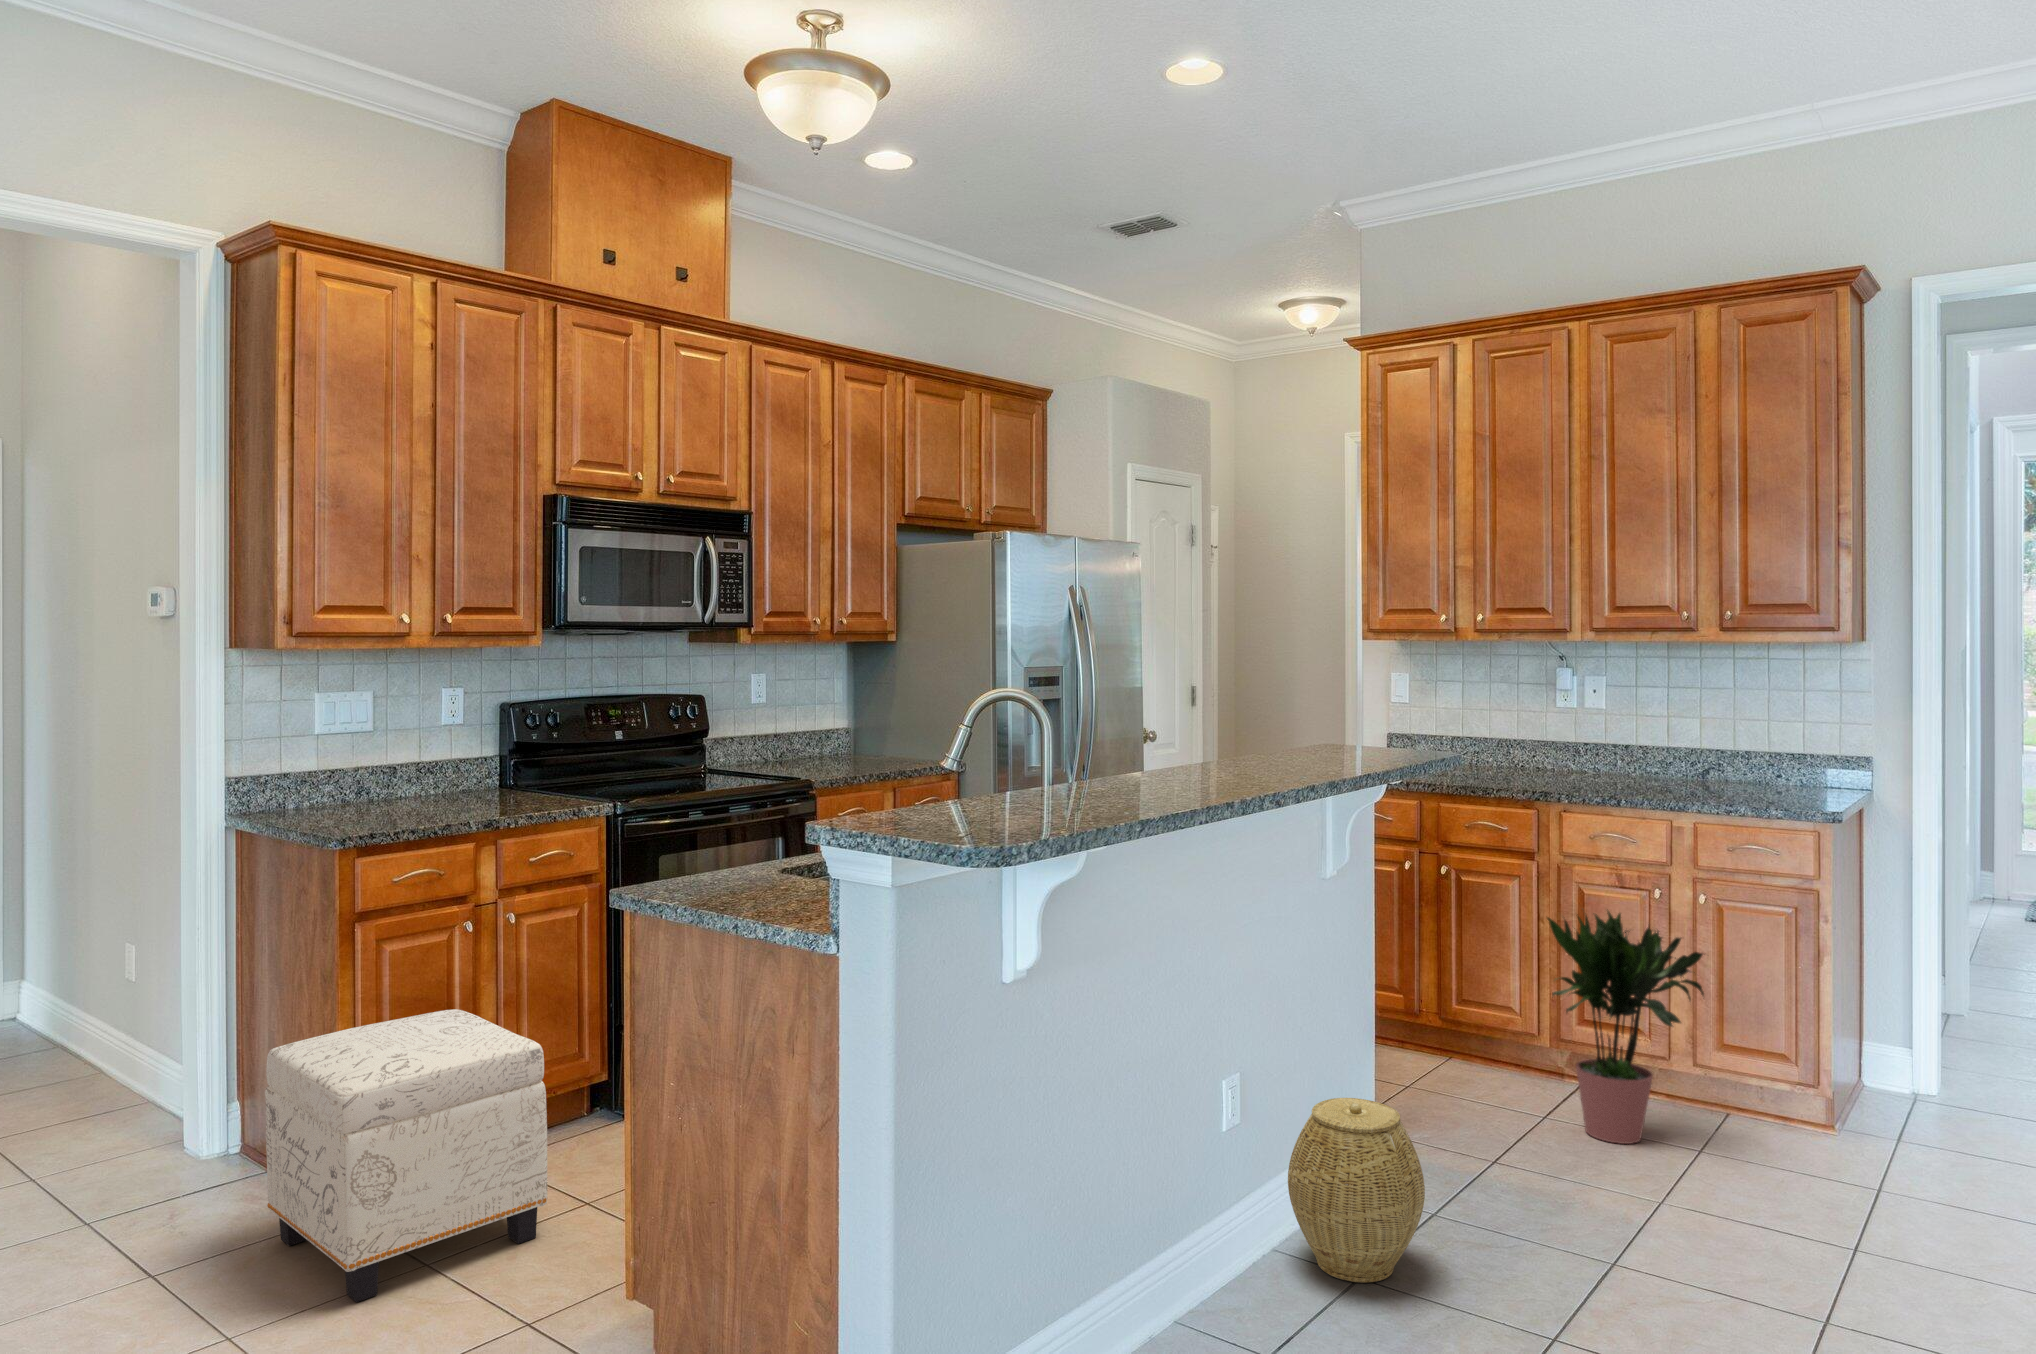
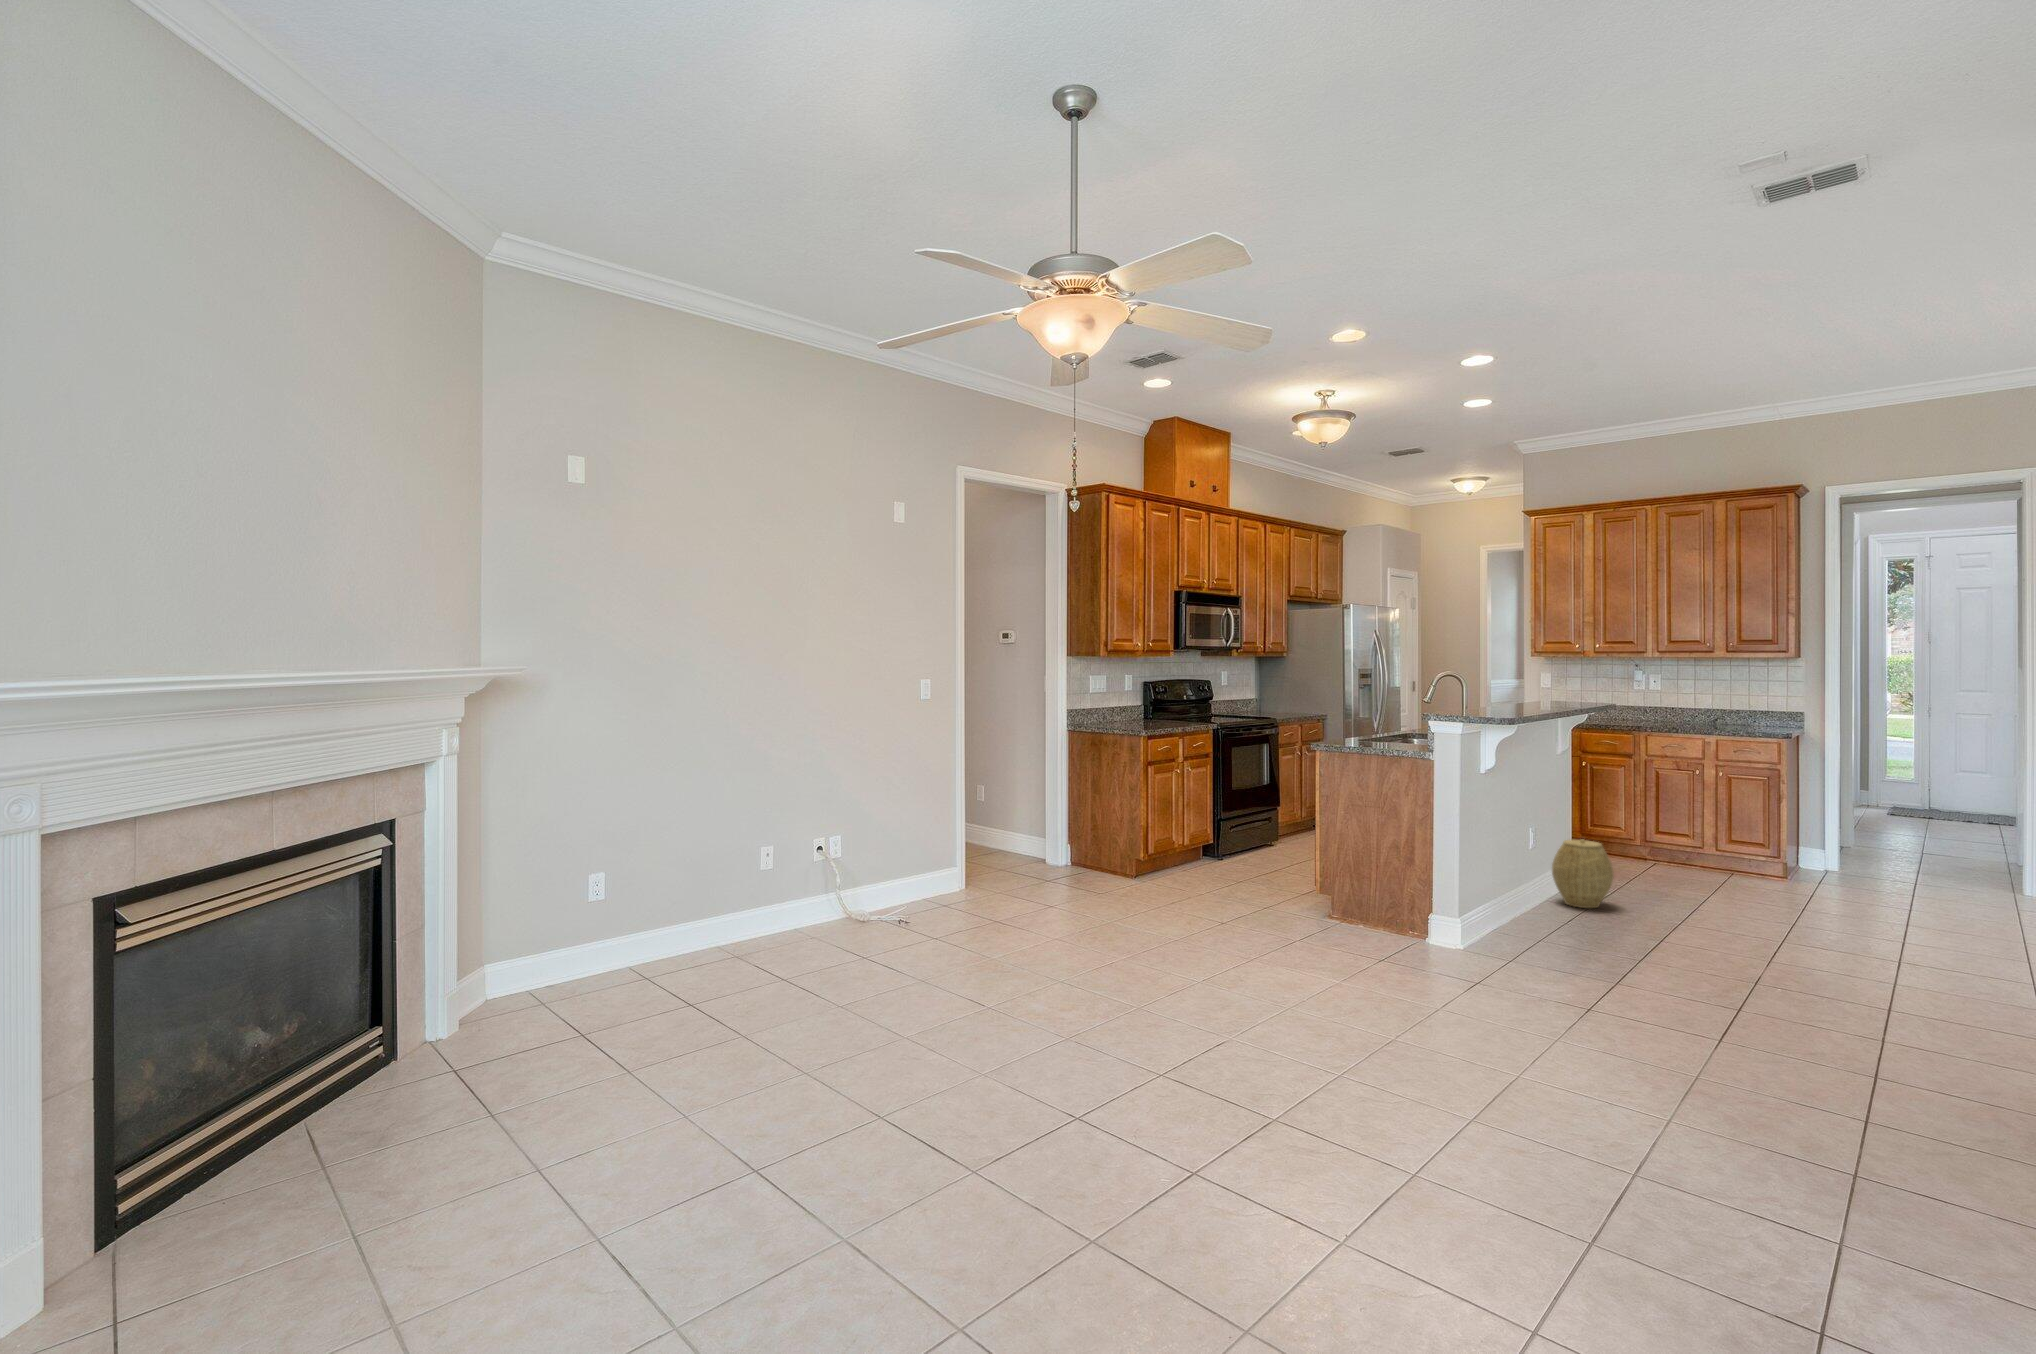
potted plant: present [1547,911,1704,1144] -> none [1644,774,1731,880]
ottoman: present [265,1009,547,1302] -> none [1129,804,1238,901]

